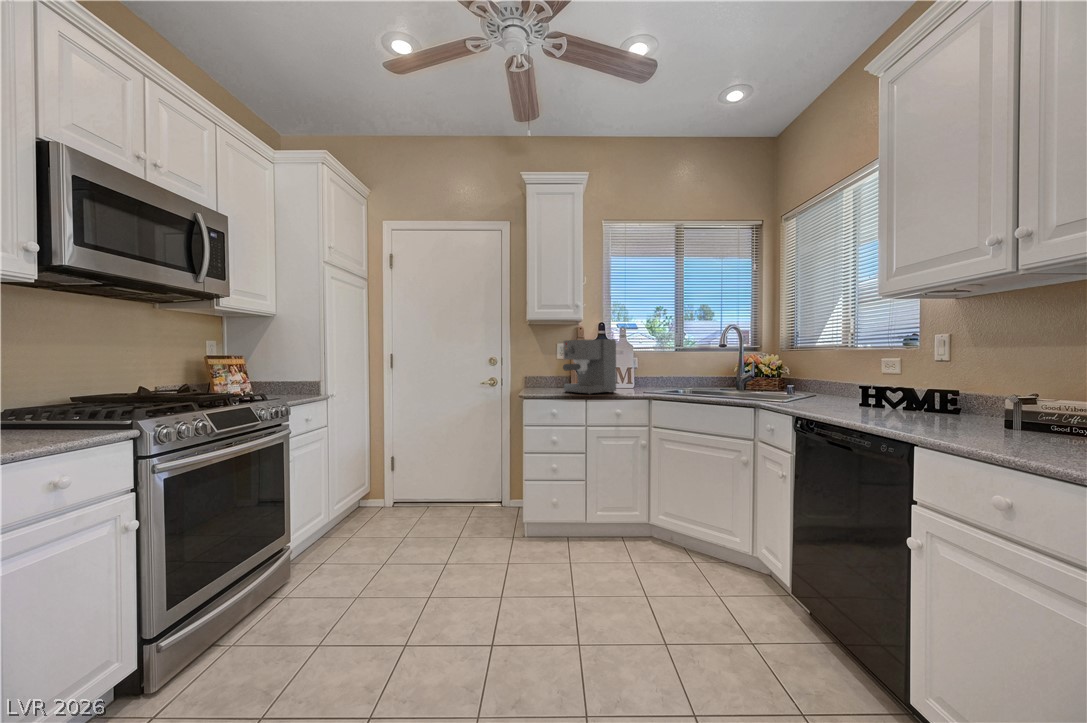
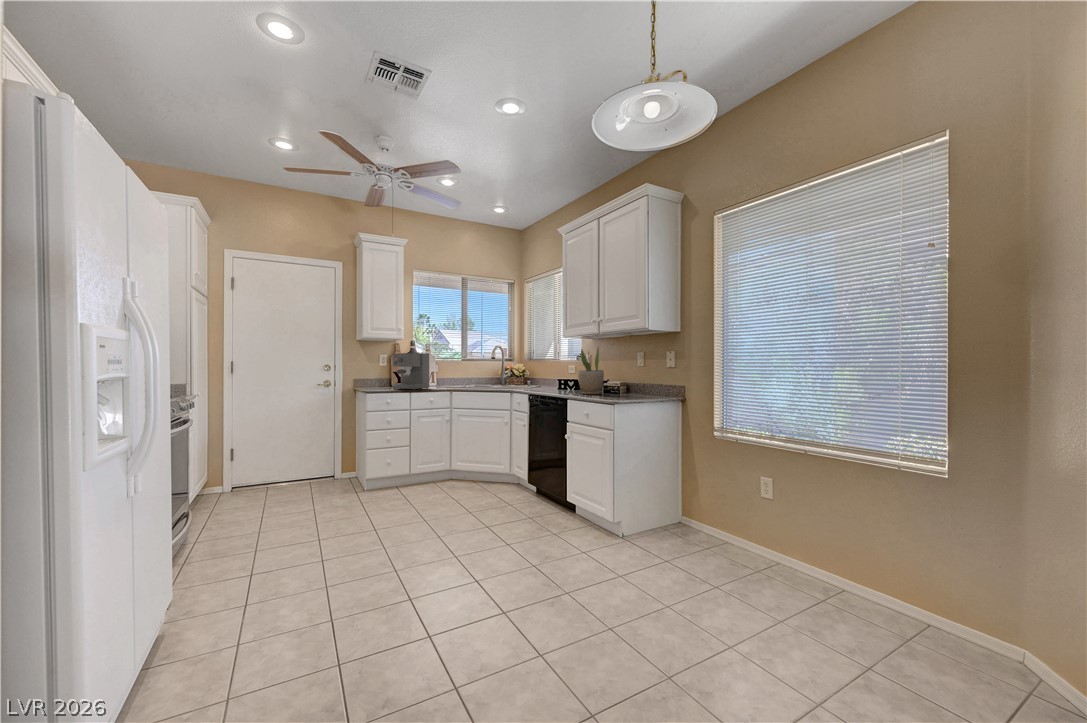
potted plant: none [949,297,1054,439] -> present [578,347,604,394]

